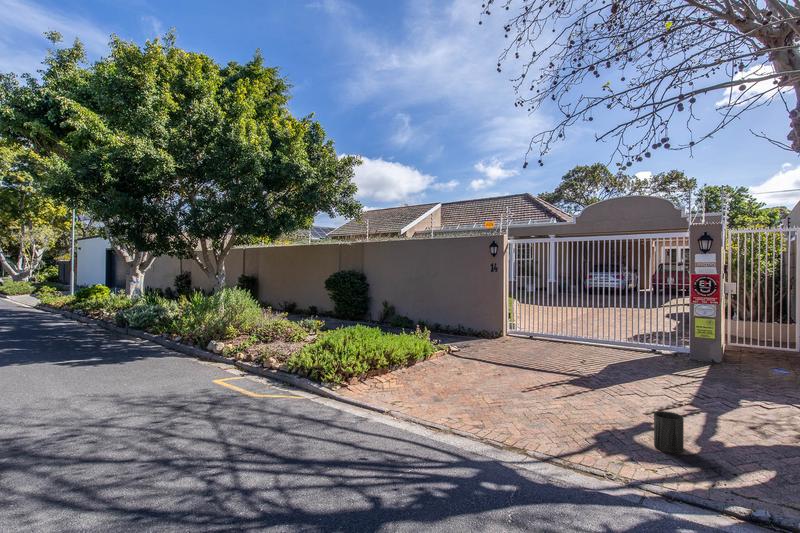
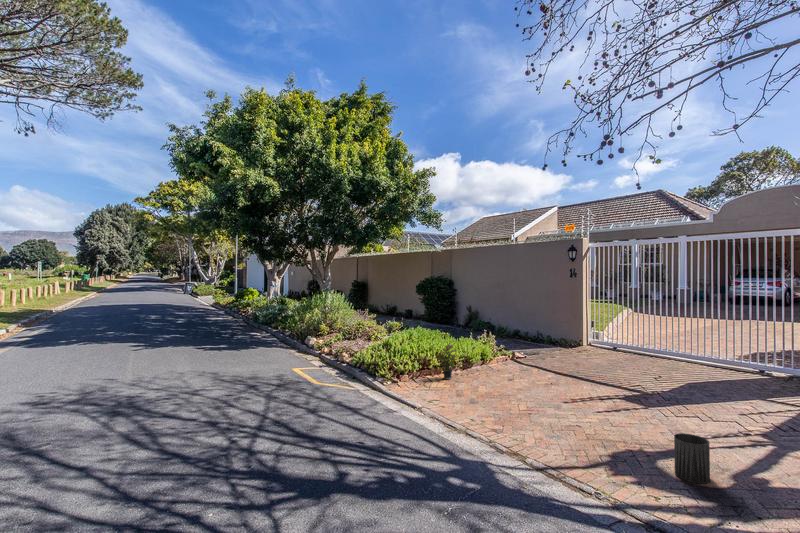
potted plant: none [386,341,406,379] -> present [438,343,456,379]

